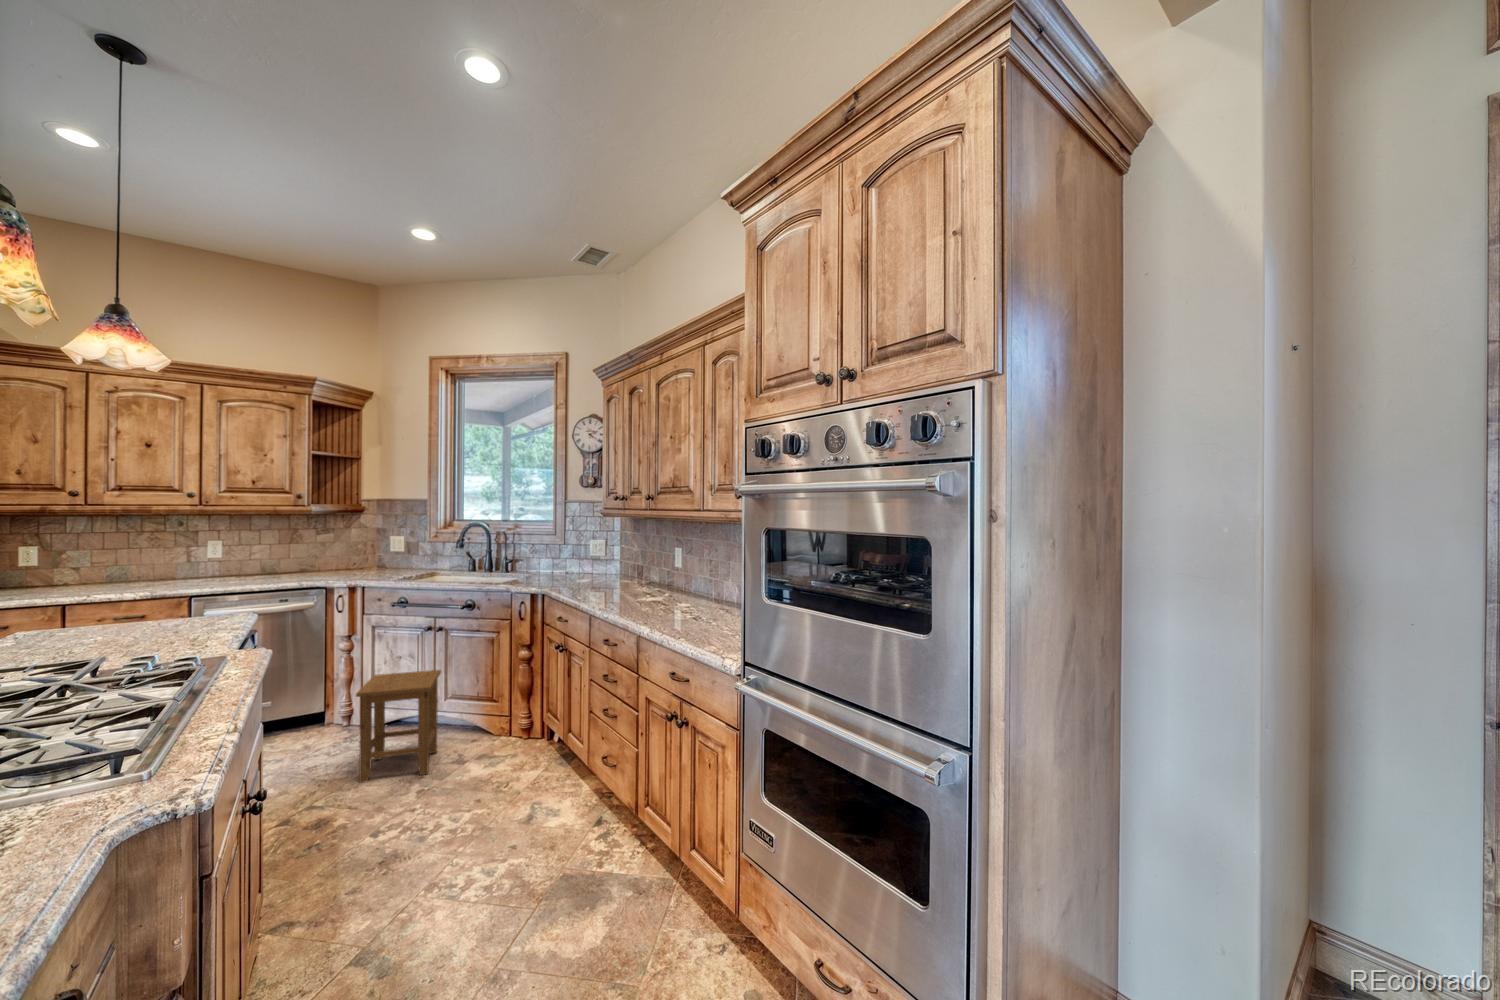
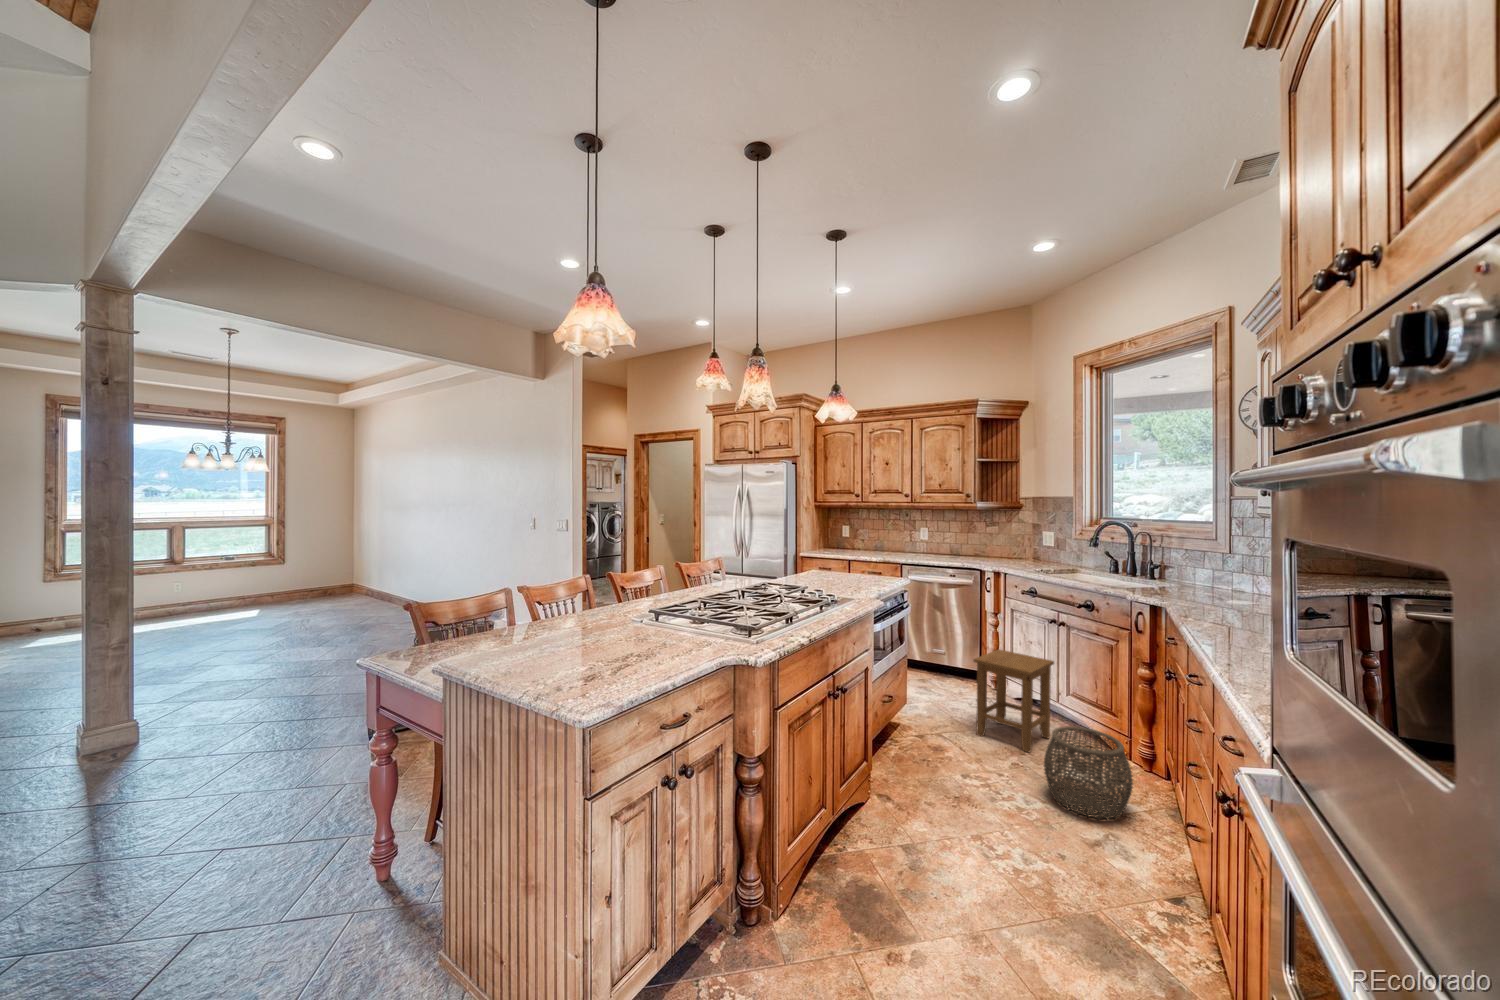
woven basket: none [463,720,542,806] -> present [1044,726,1133,819]

